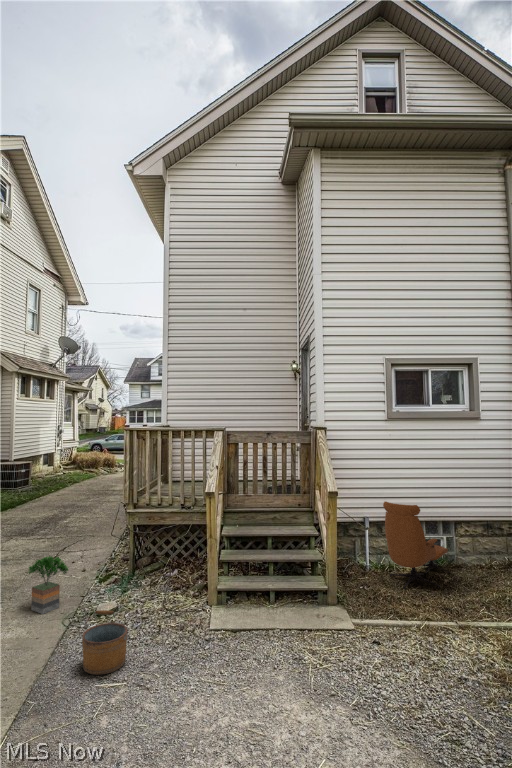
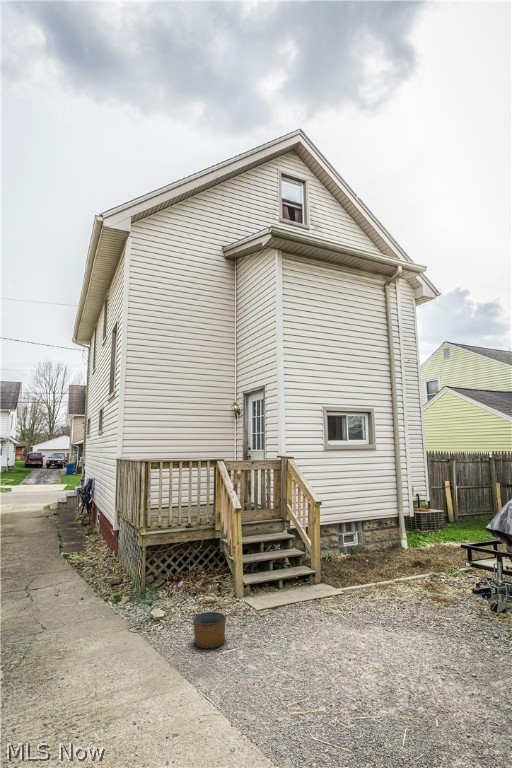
lounge chair: present [383,502,449,589] -> none [333,509,369,569]
potted tree: present [28,556,68,614] -> none [88,576,124,626]

